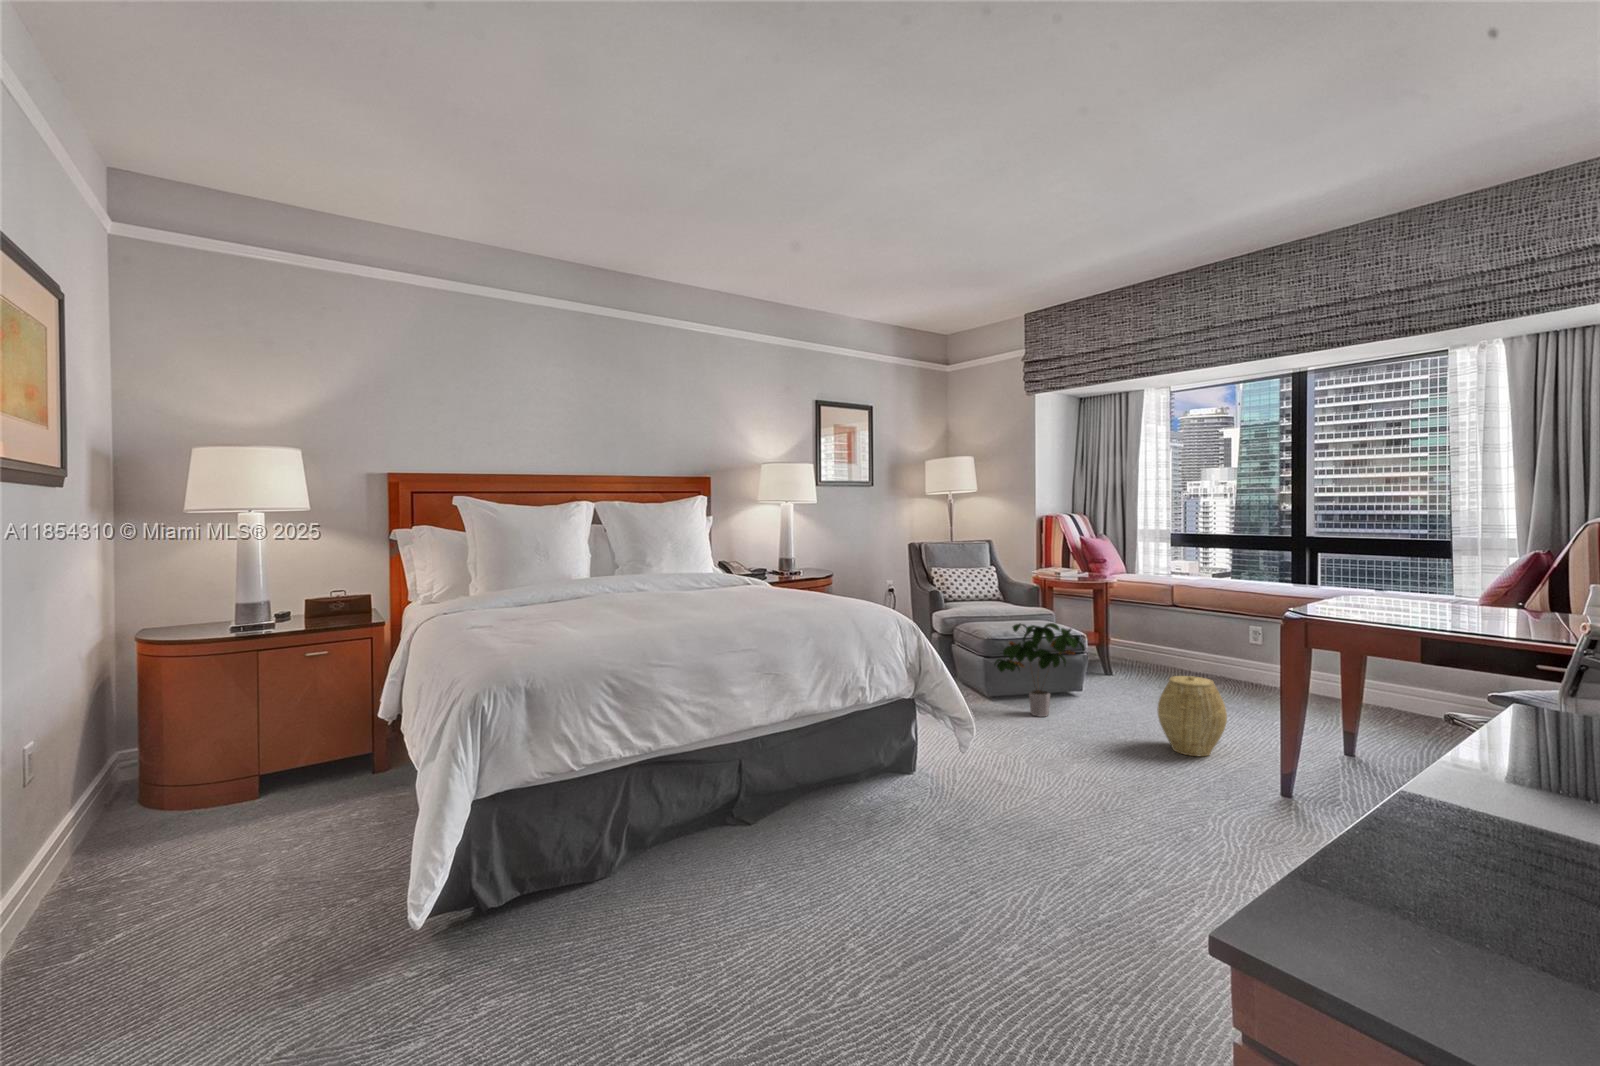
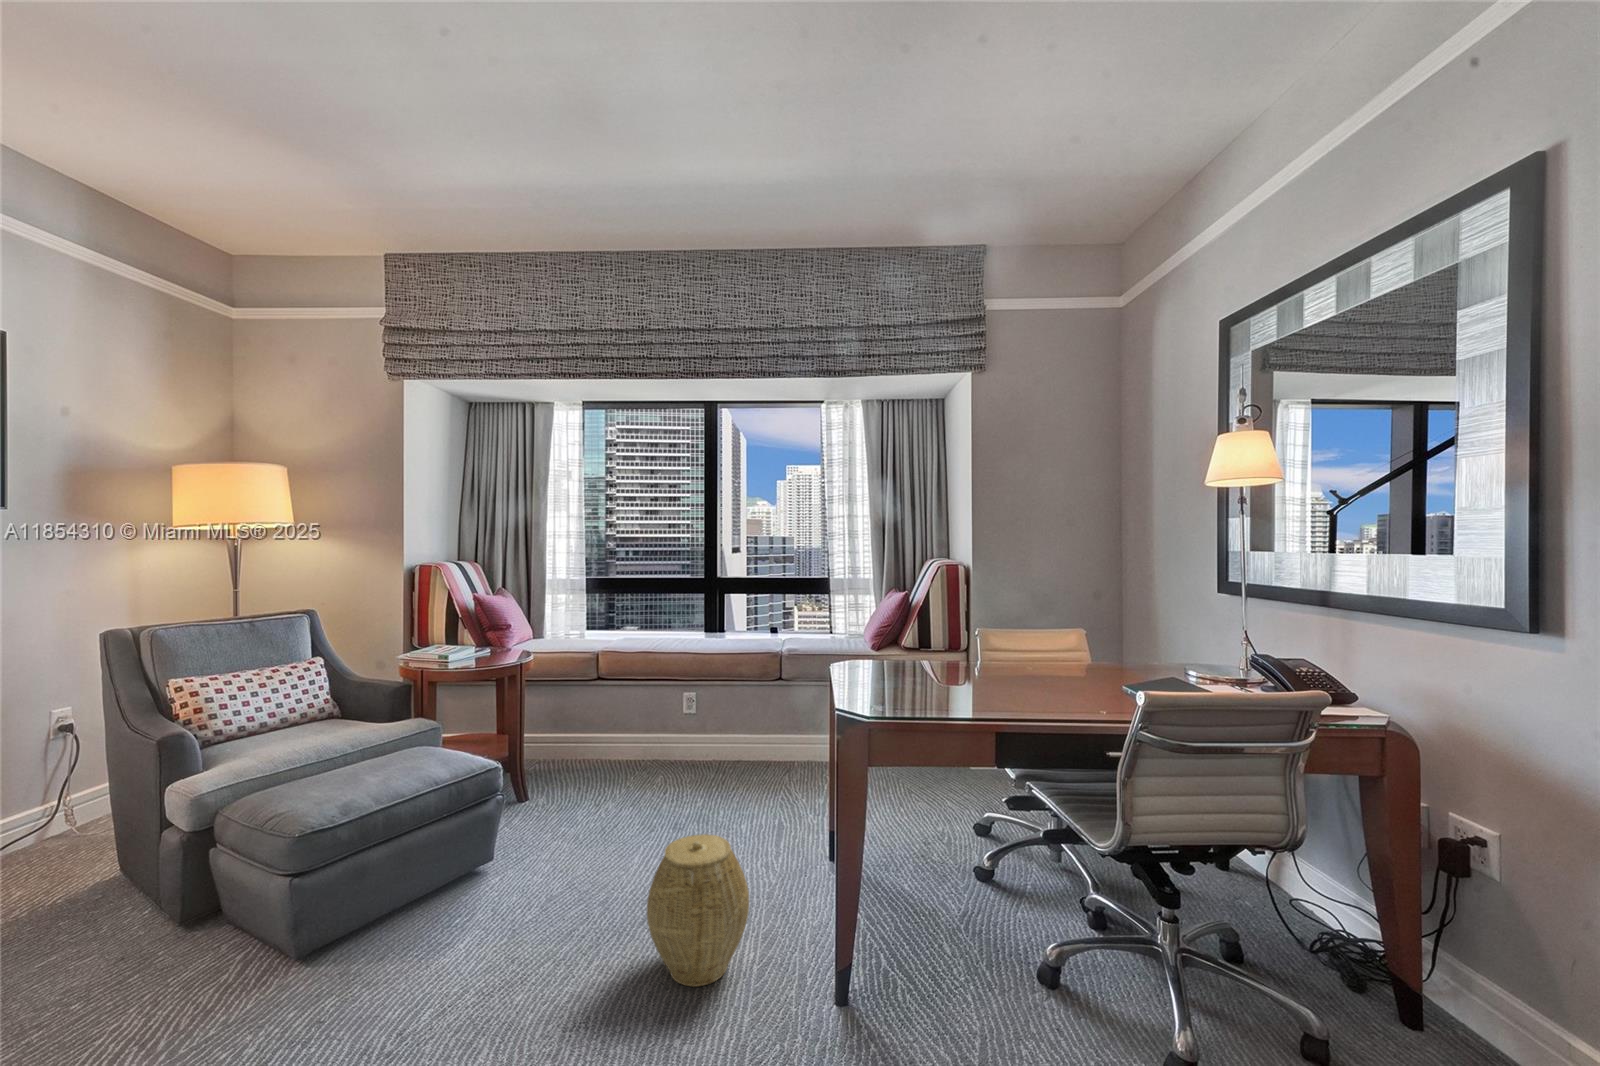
potted plant: present [994,623,1084,717] -> none [309,780,507,981]

